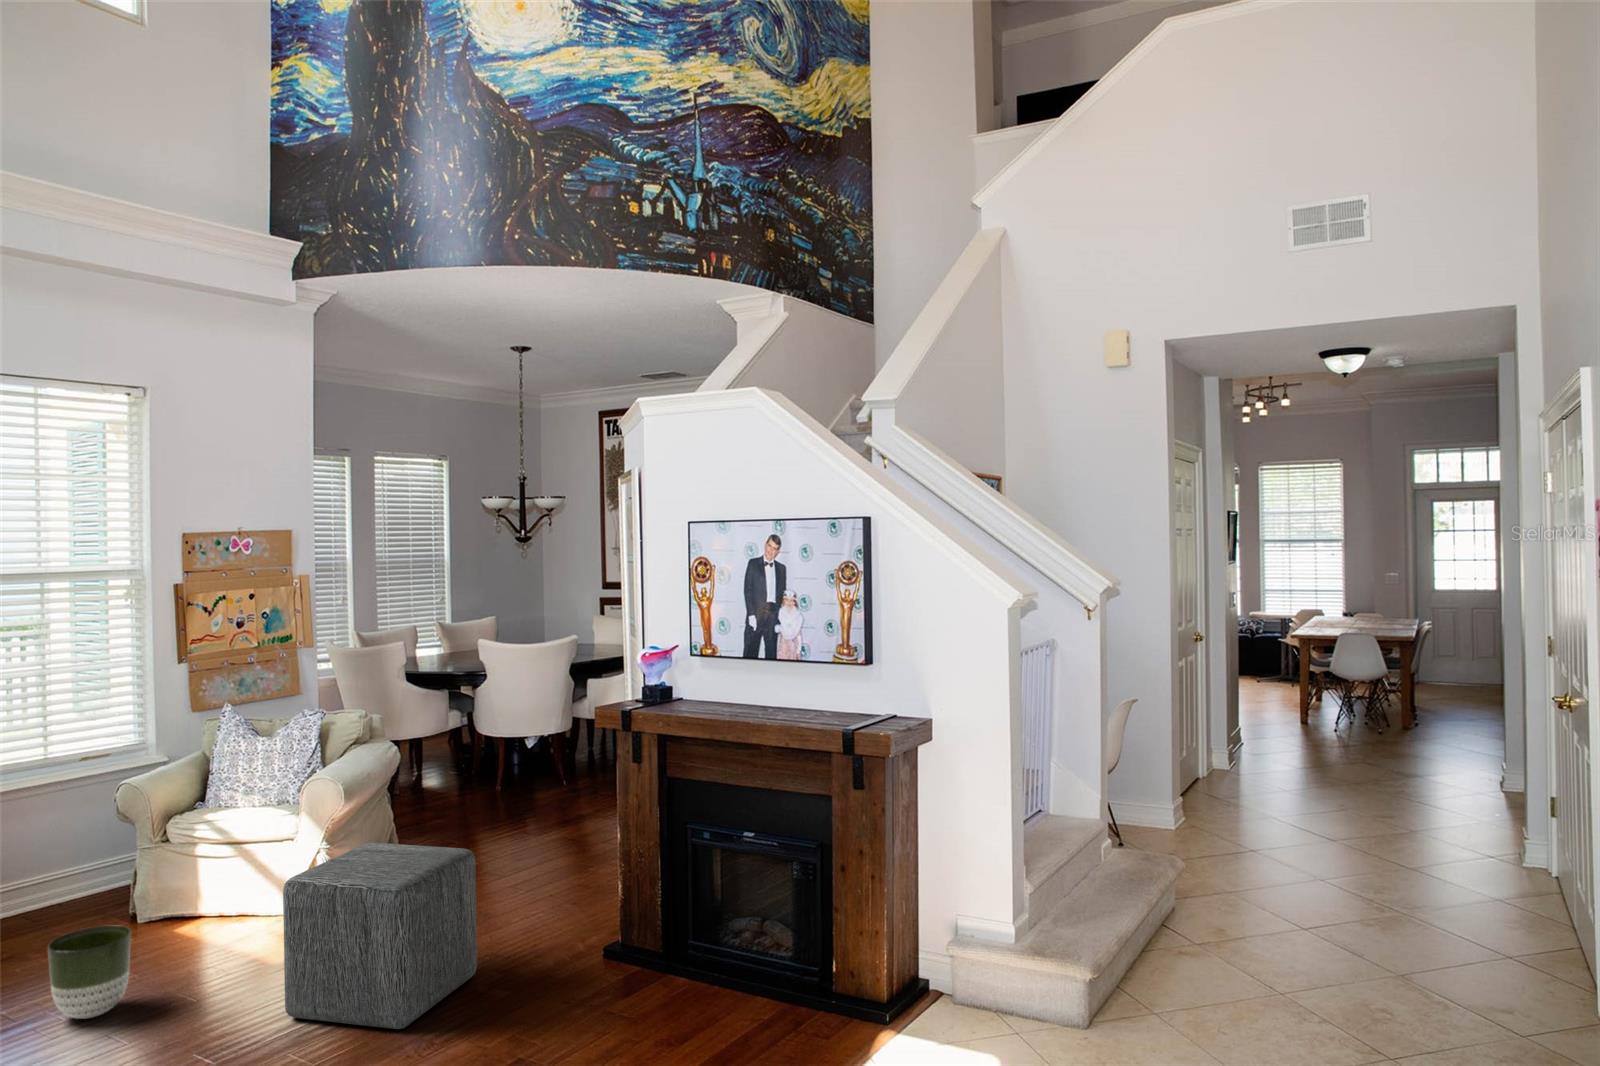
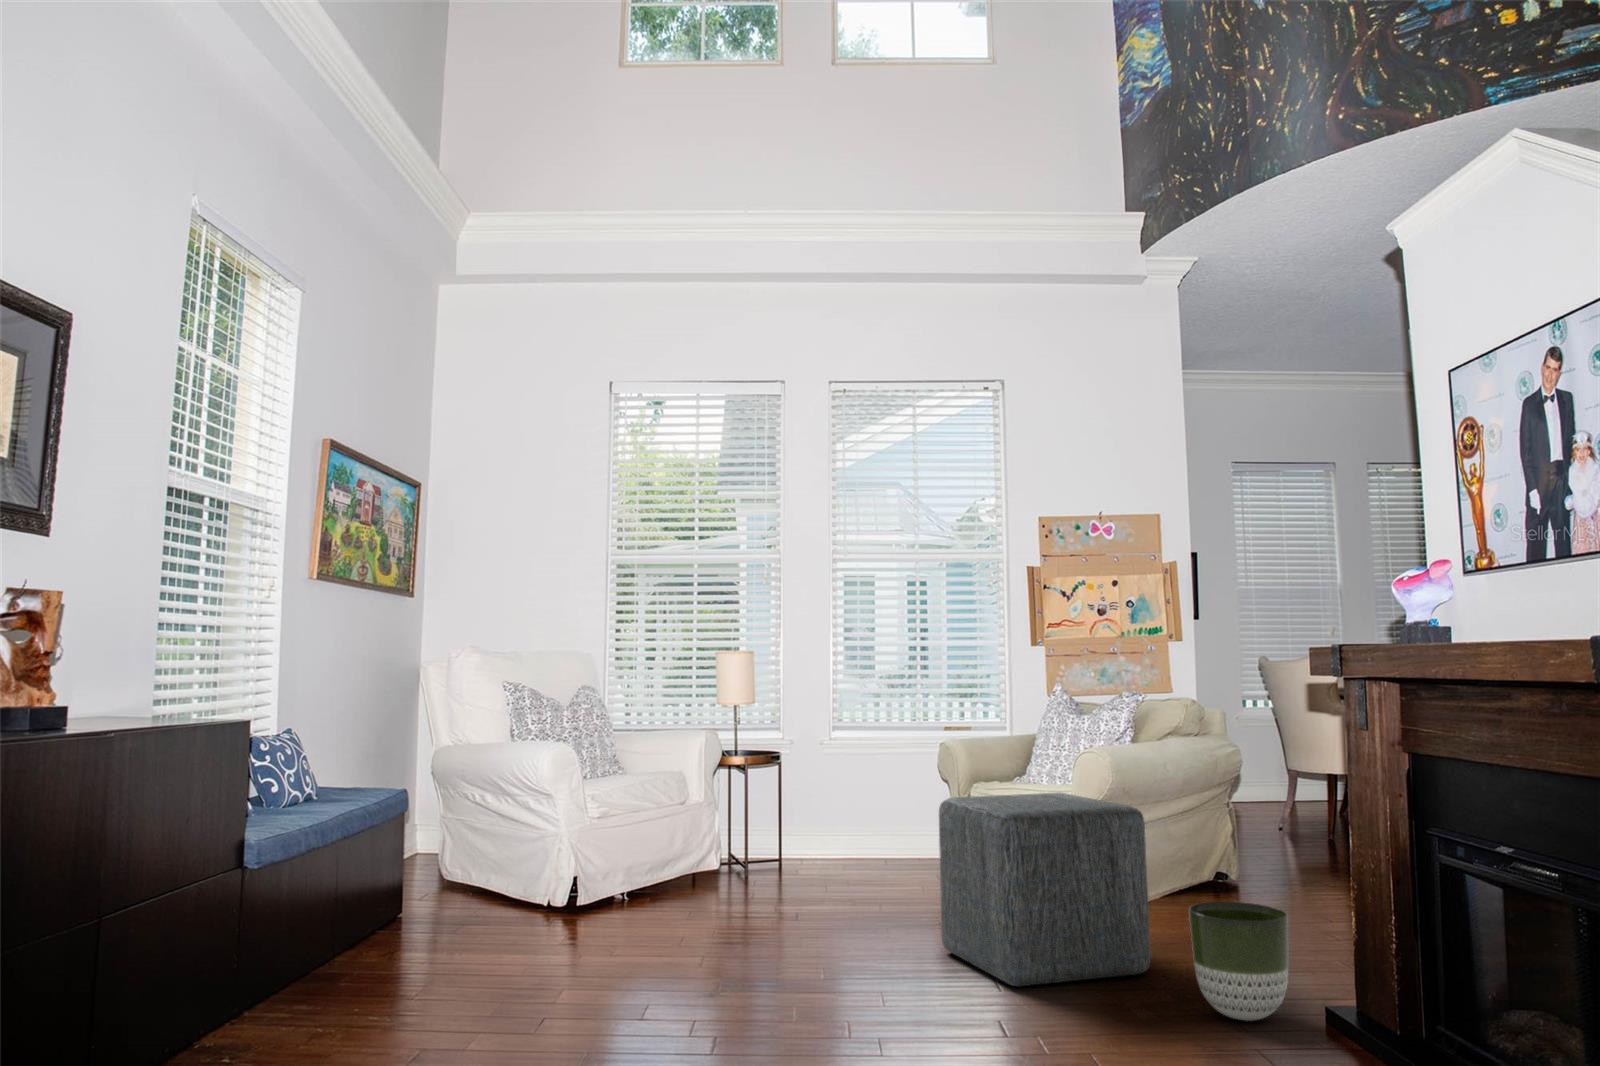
planter: present [48,926,131,1019] -> present [1189,902,1288,1021]

